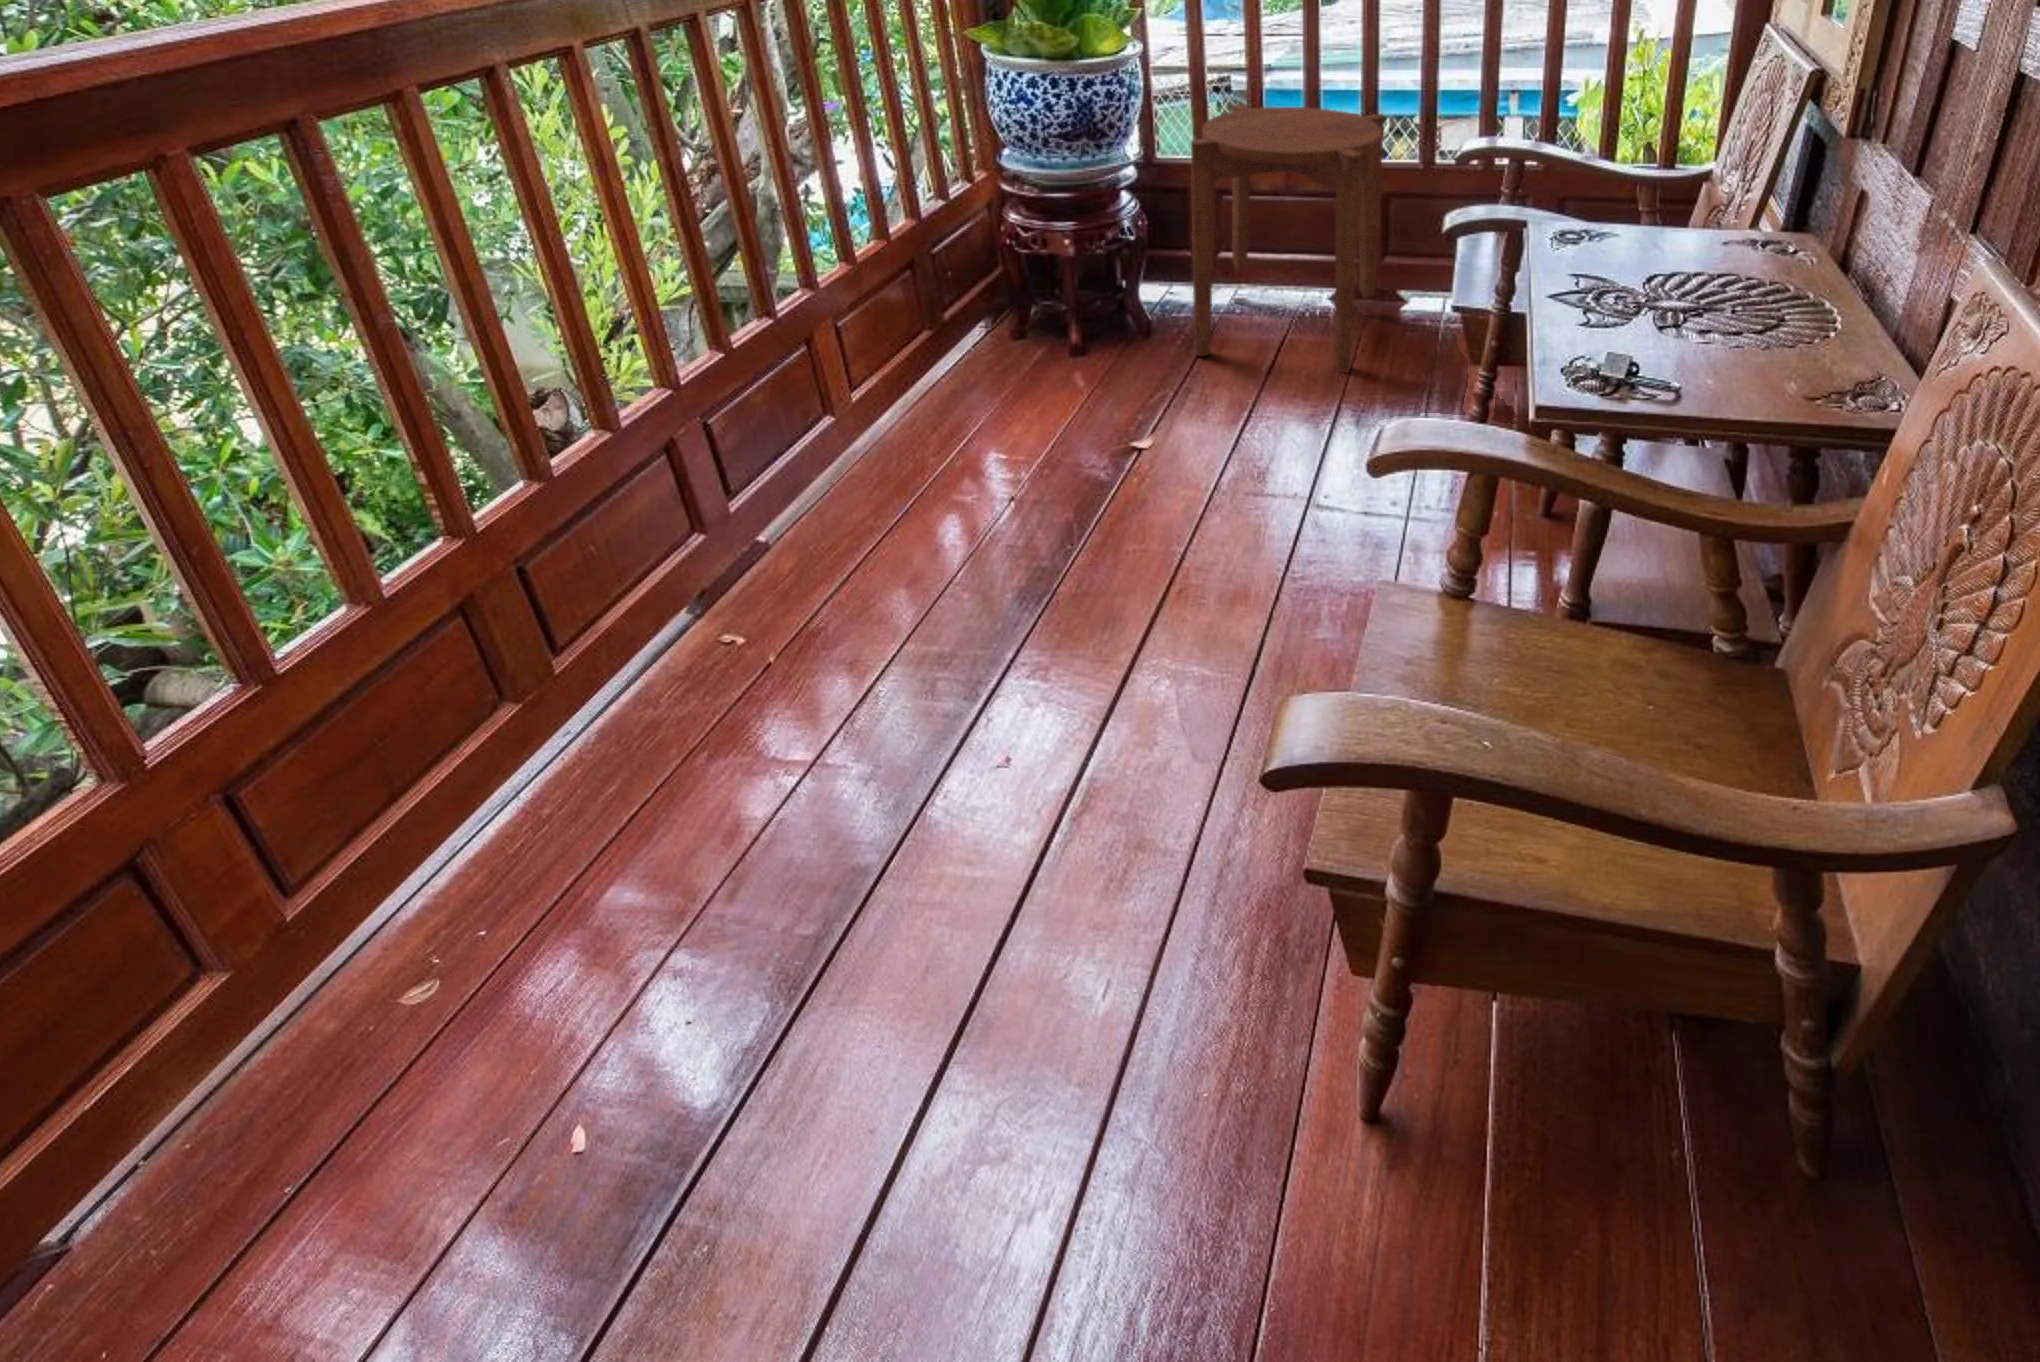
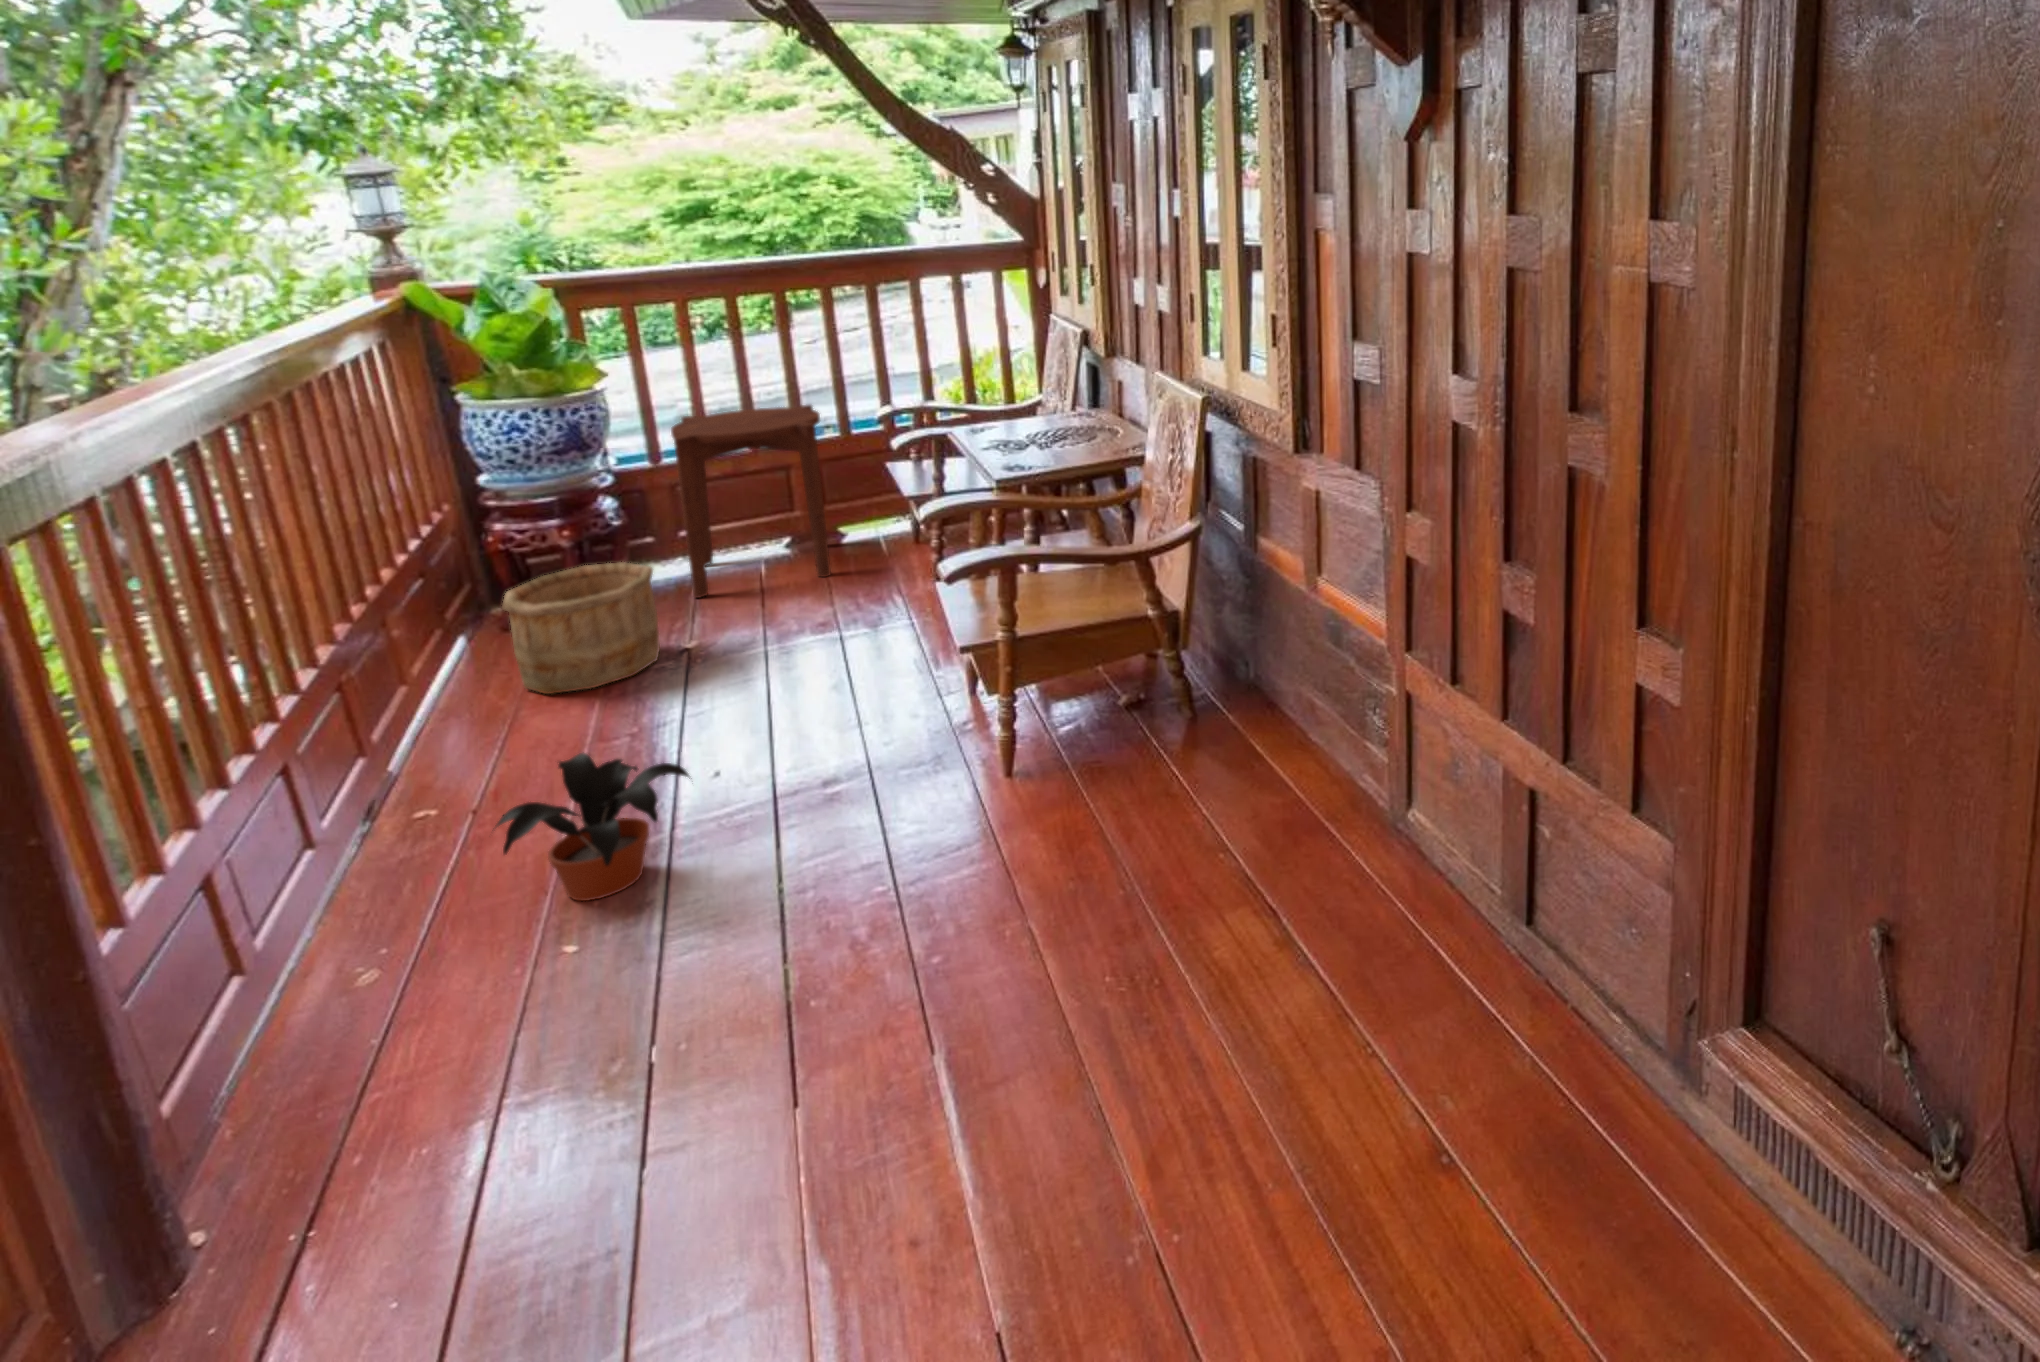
wooden bucket: none [935,301,1108,478] -> present [502,563,660,694]
potted plant: none [511,735,833,1035] -> present [496,753,690,901]

